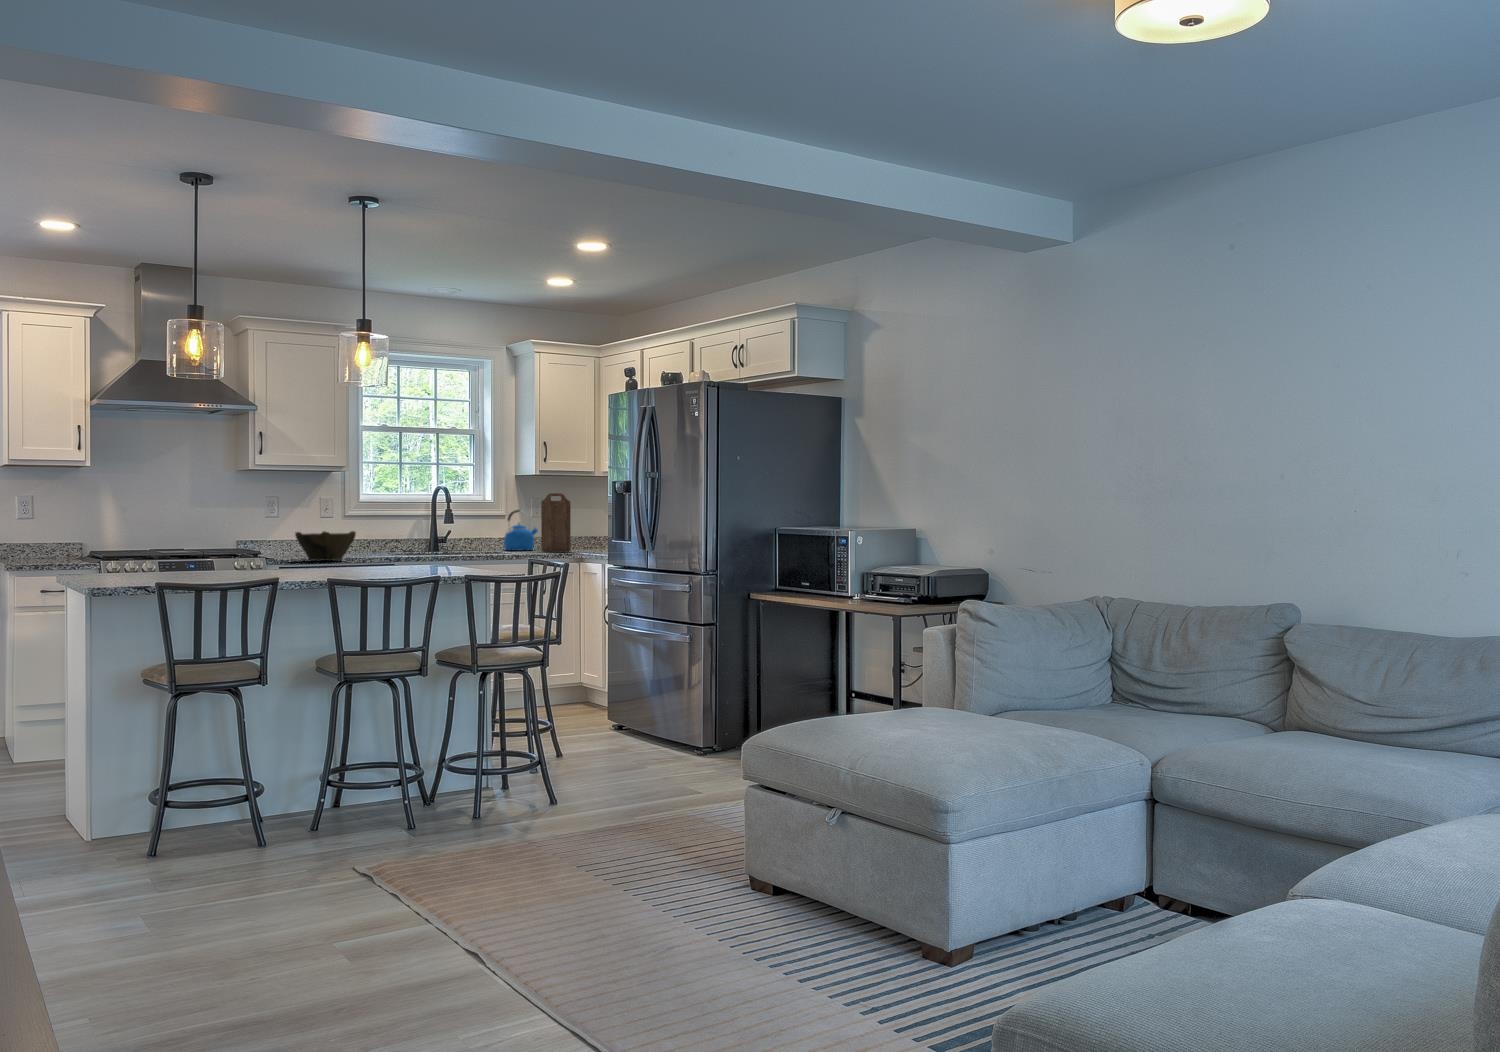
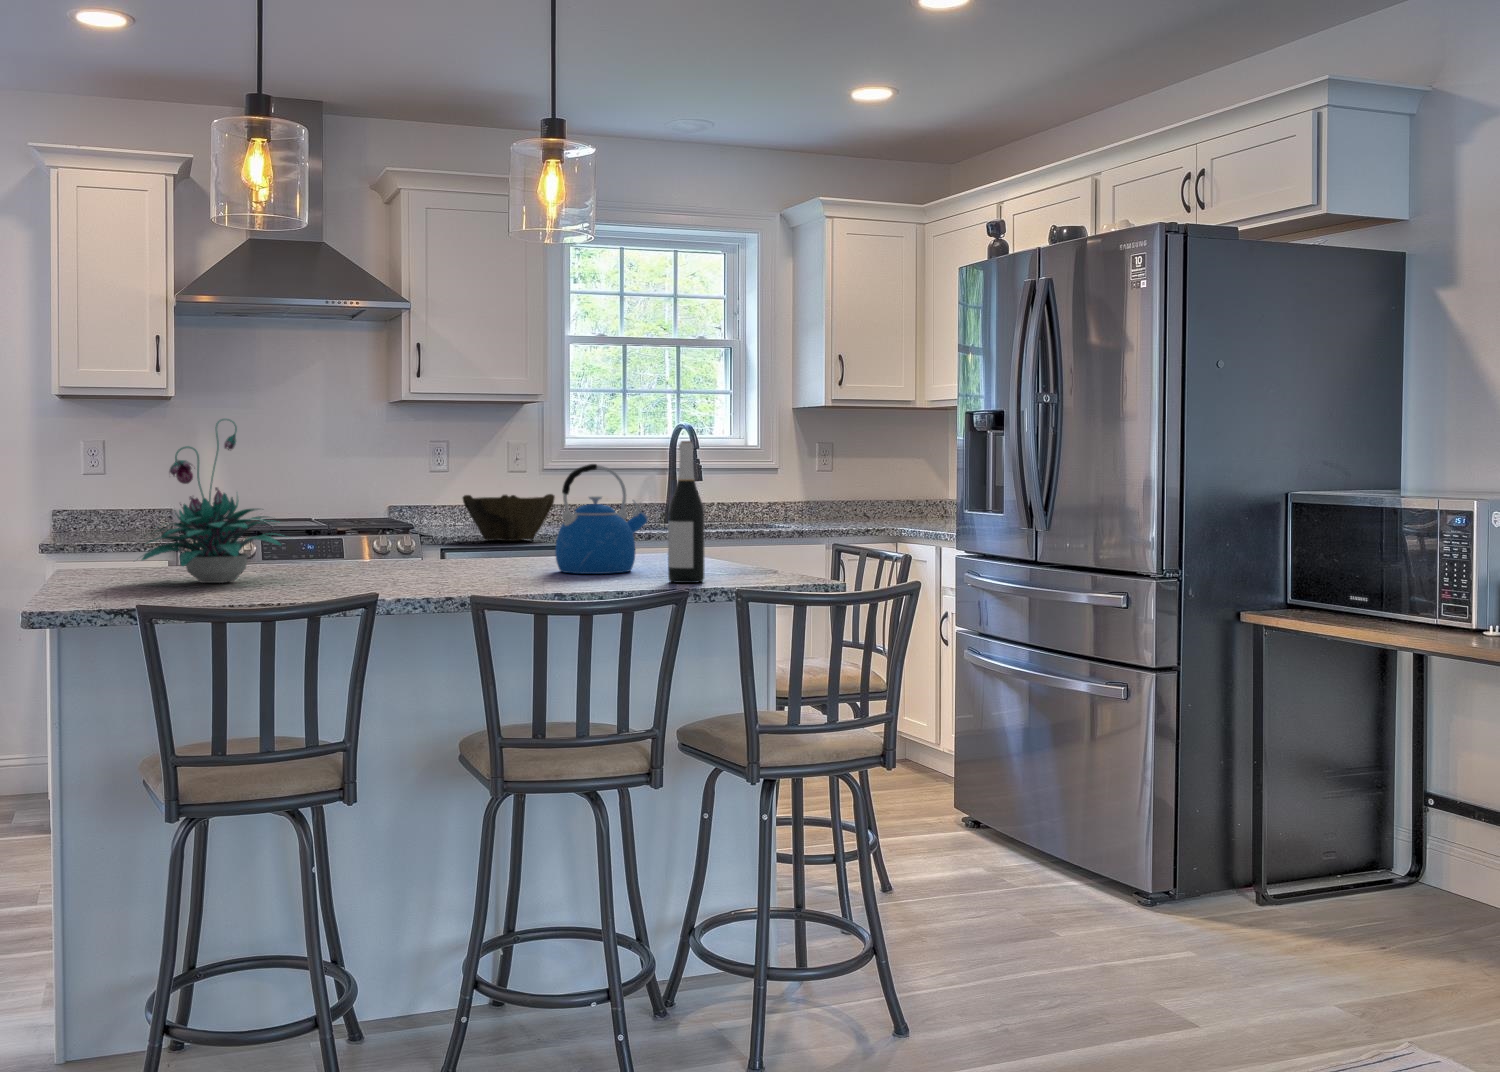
plant: none [123,488,217,579] -> present [142,419,281,583]
cutting board: present [541,493,571,552] -> none [835,435,880,525]
wine bottle: none [430,501,450,576] -> present [668,441,705,583]
kettle: present [504,510,538,551] -> present [555,464,648,574]

